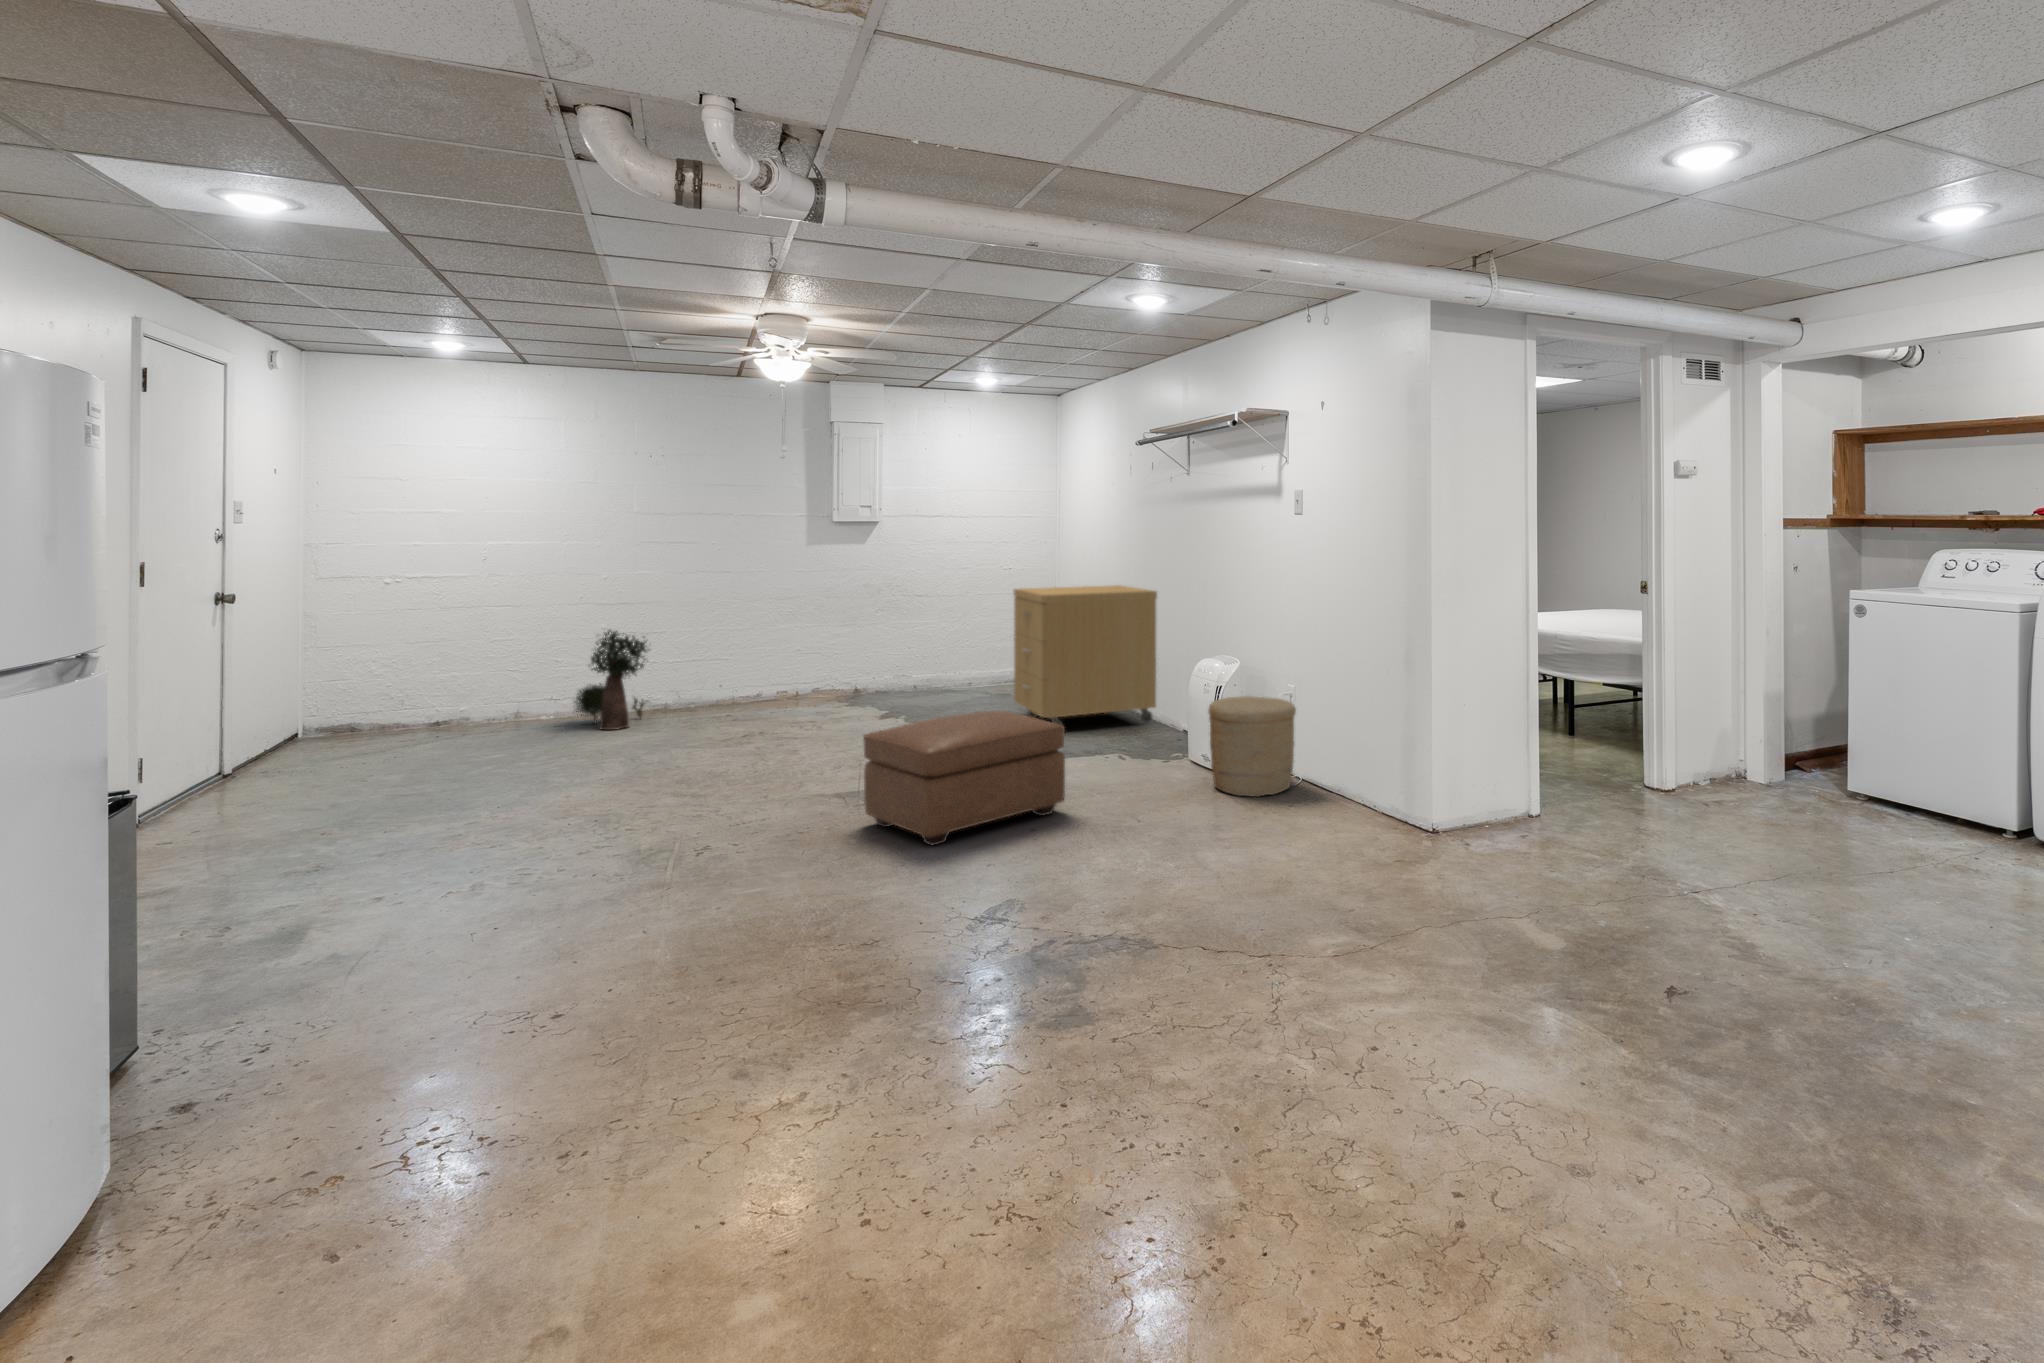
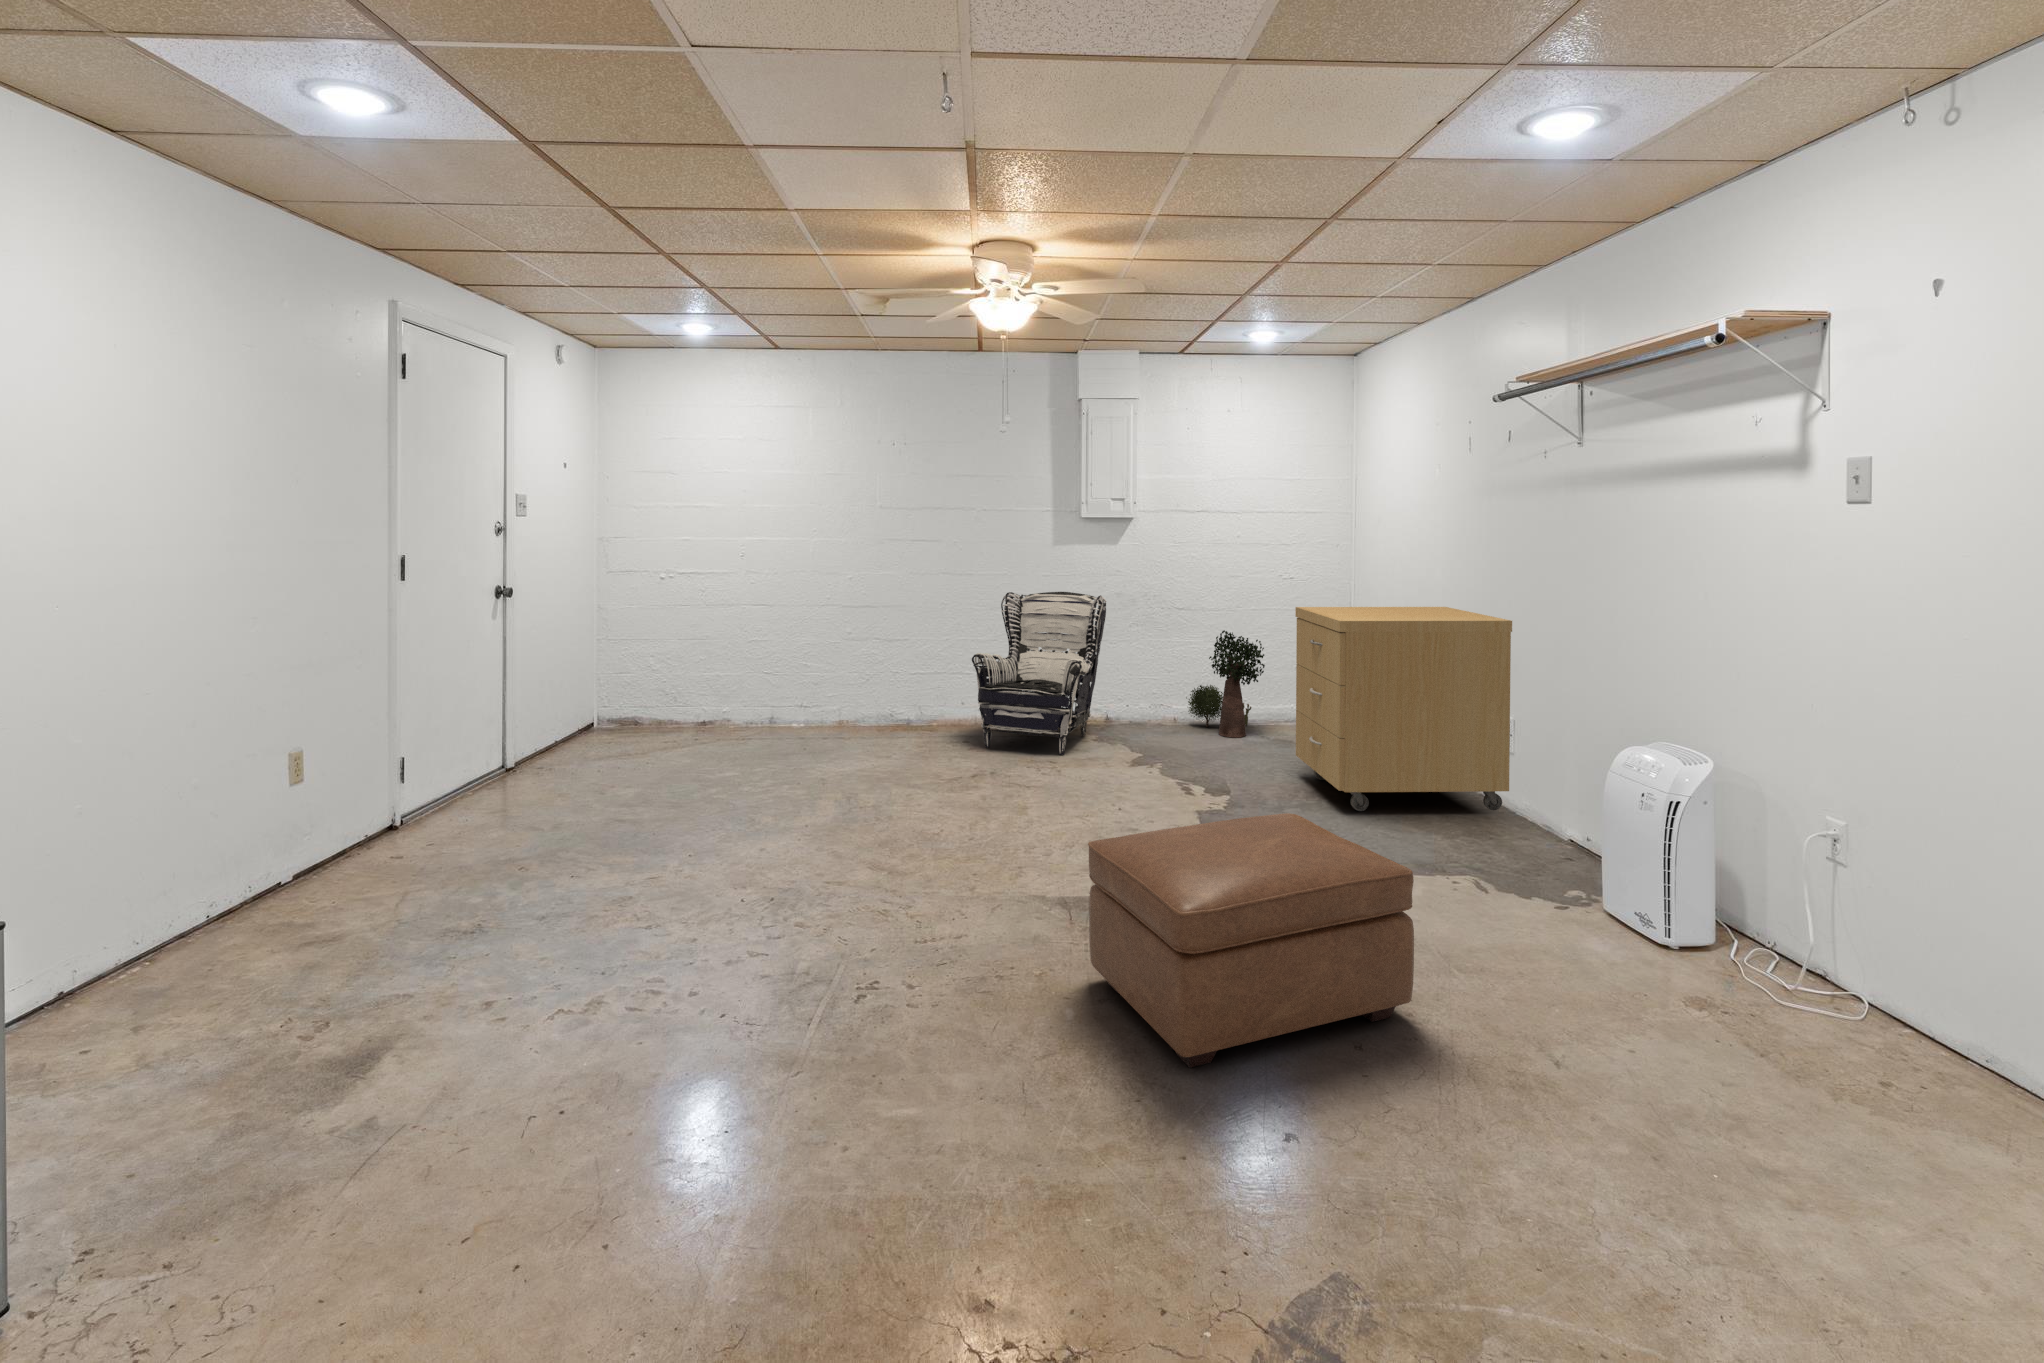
armchair: none [730,586,857,724] -> present [972,592,1106,755]
potted plant: present [575,630,651,730] -> present [1188,630,1265,737]
woven basket: present [1209,696,1296,797] -> none [1676,835,1891,1058]

